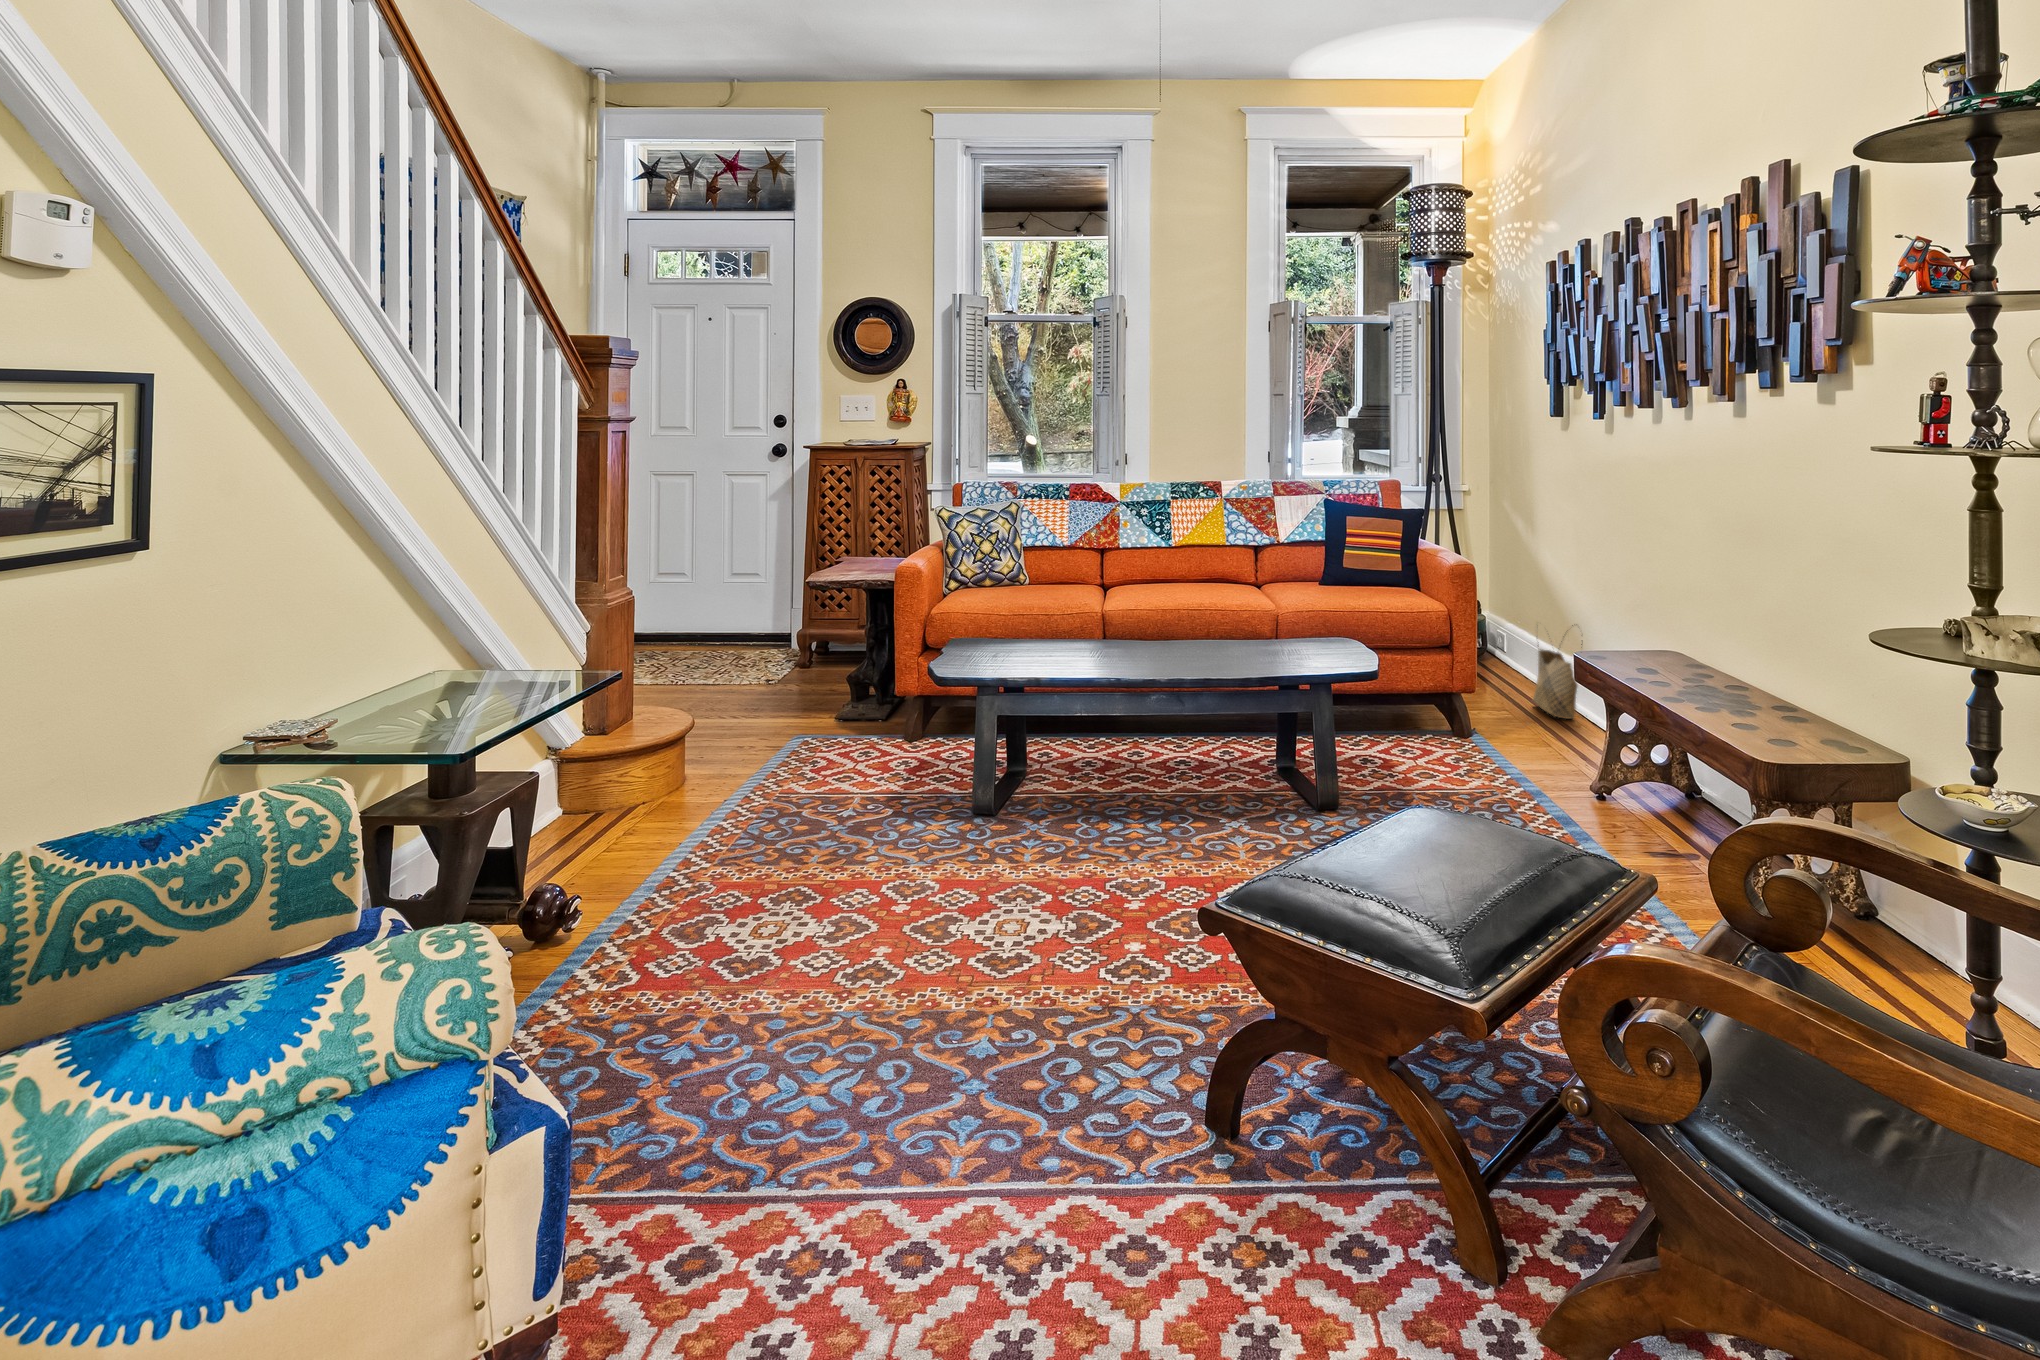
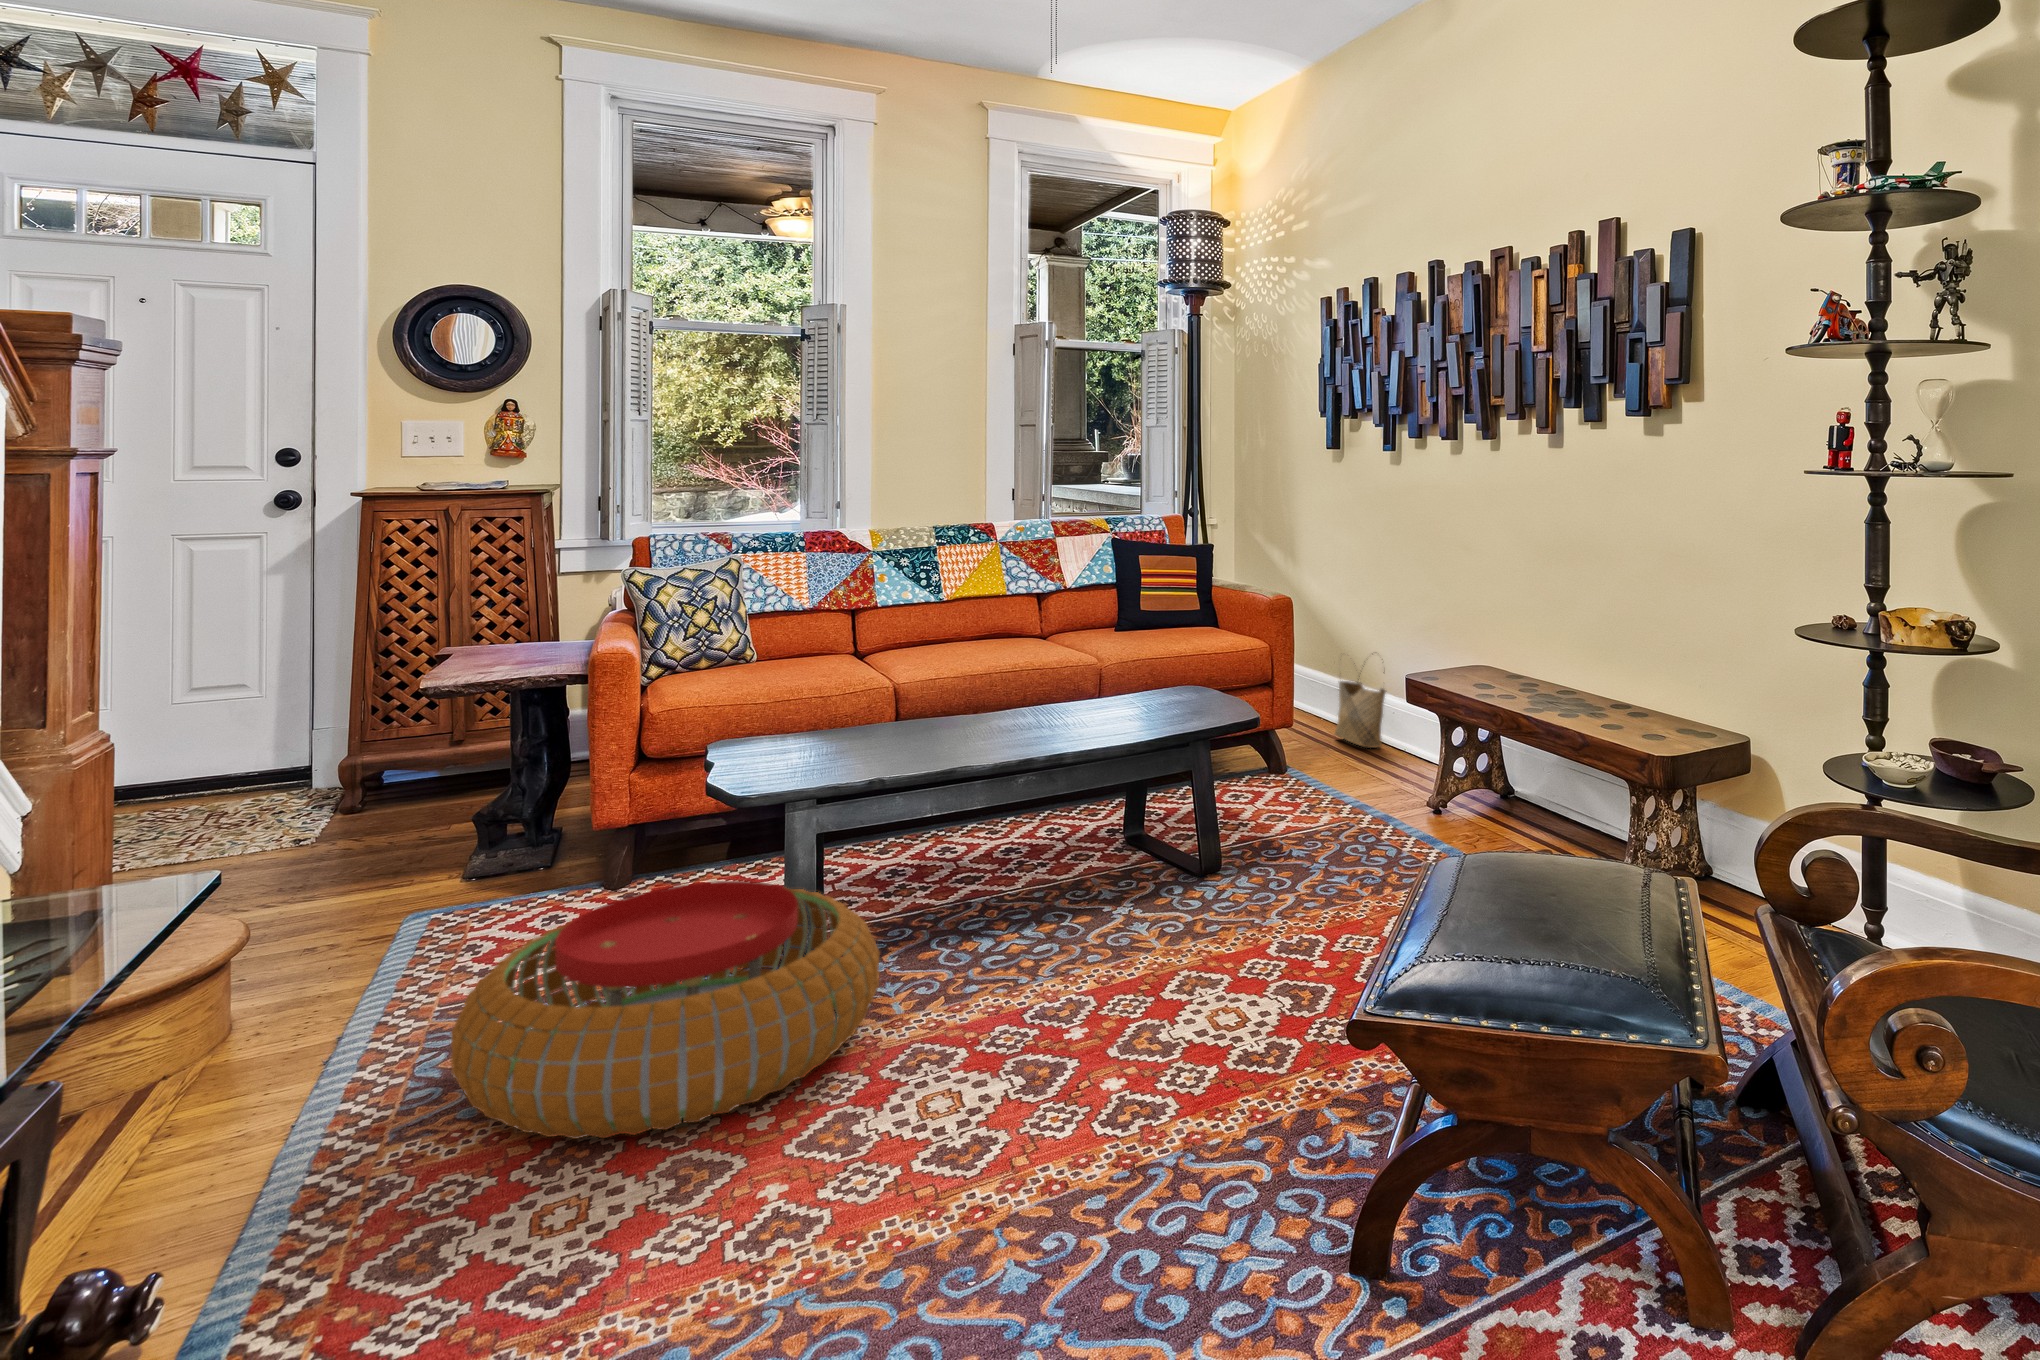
pouf: none [746,737,1016,897] -> present [451,881,880,1139]

